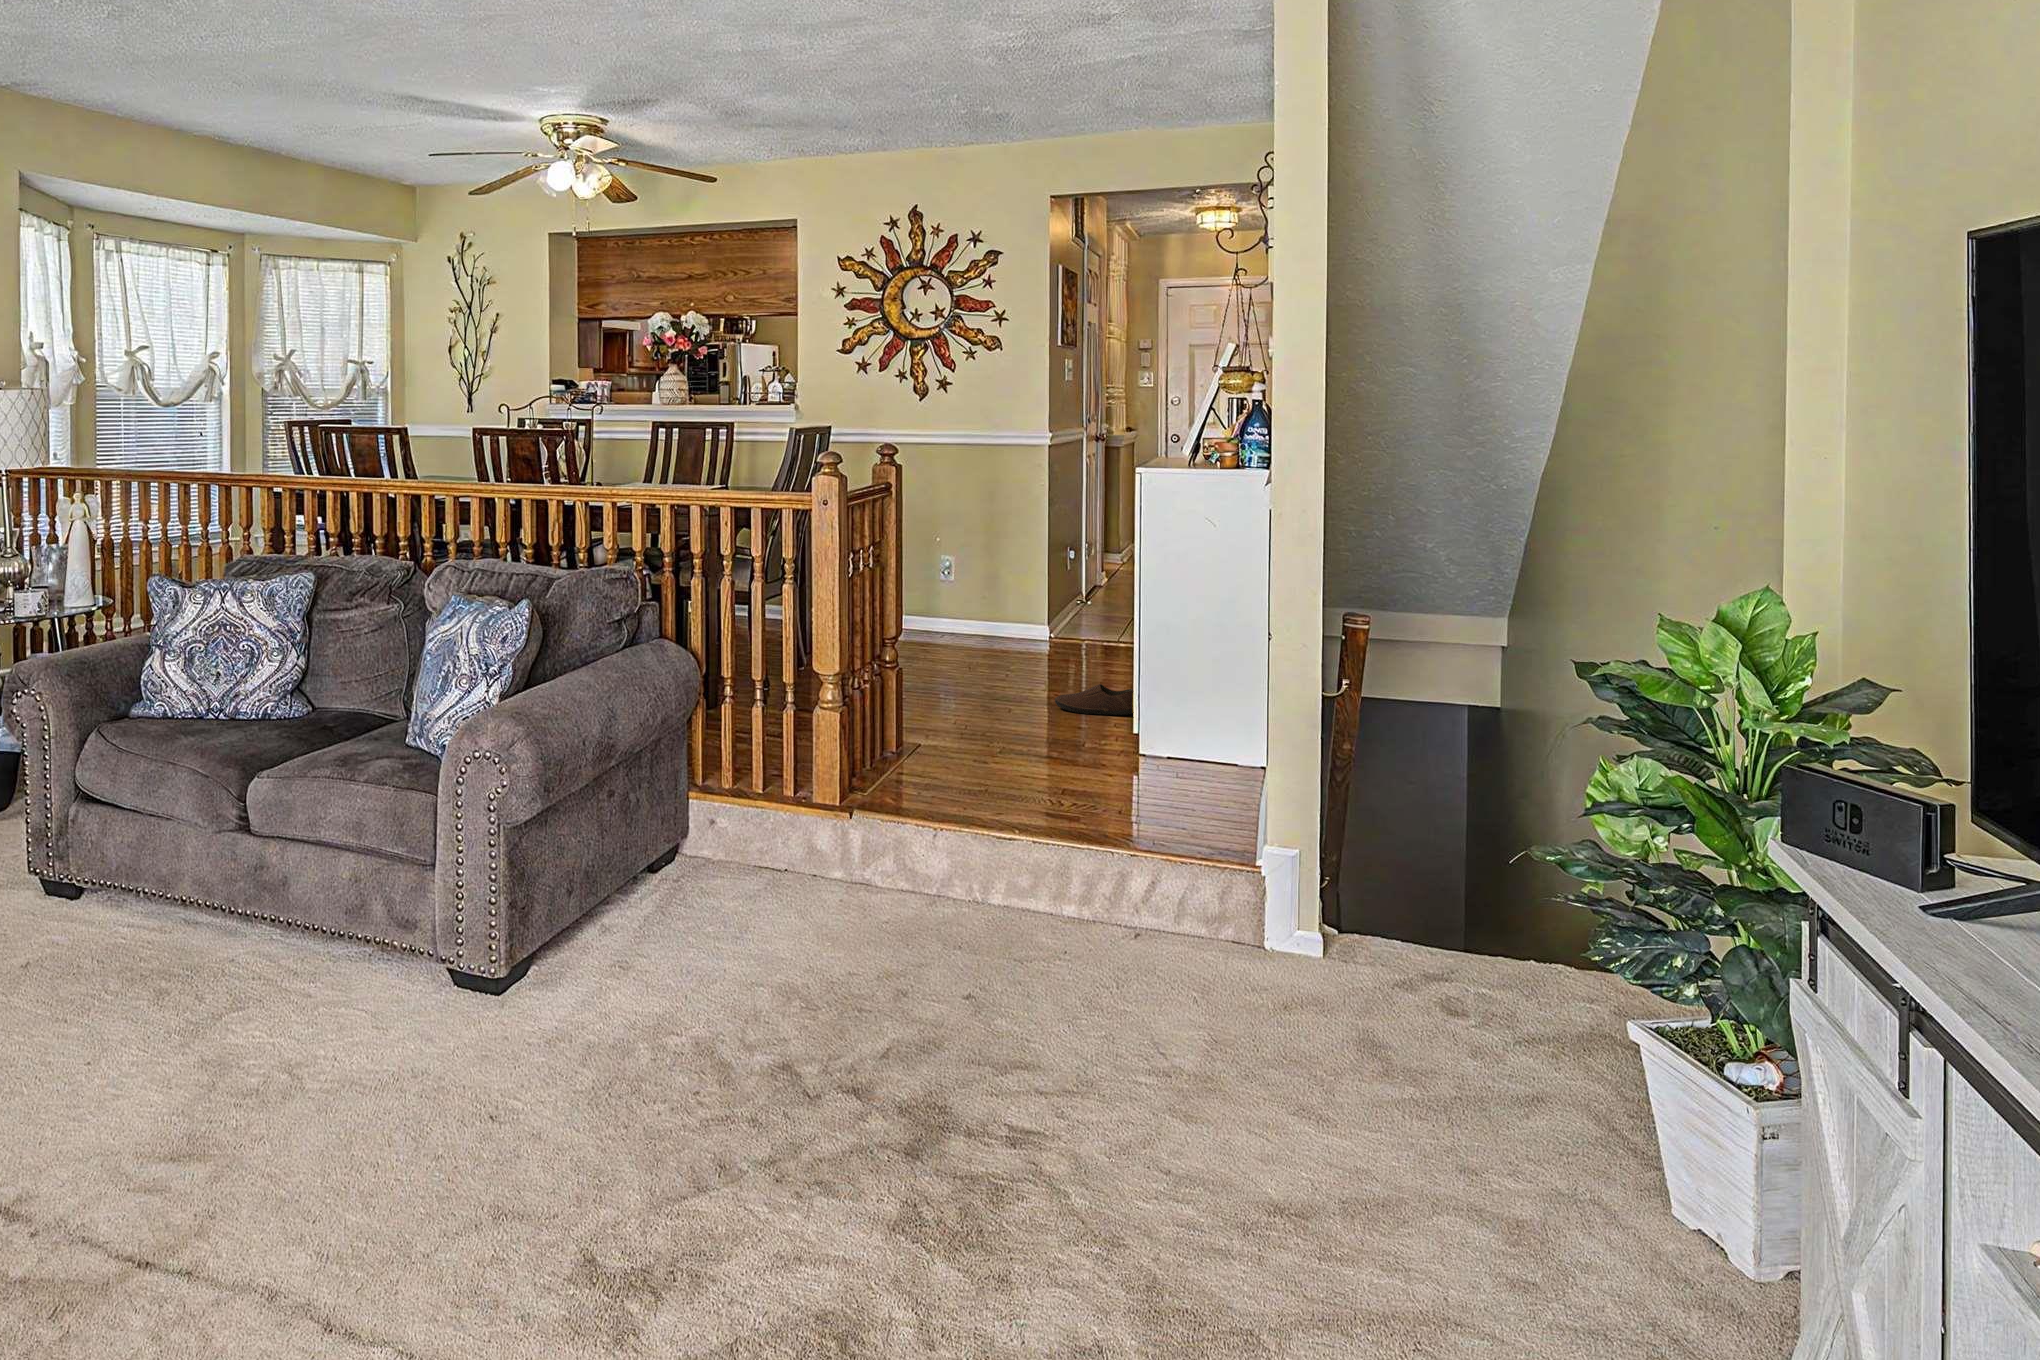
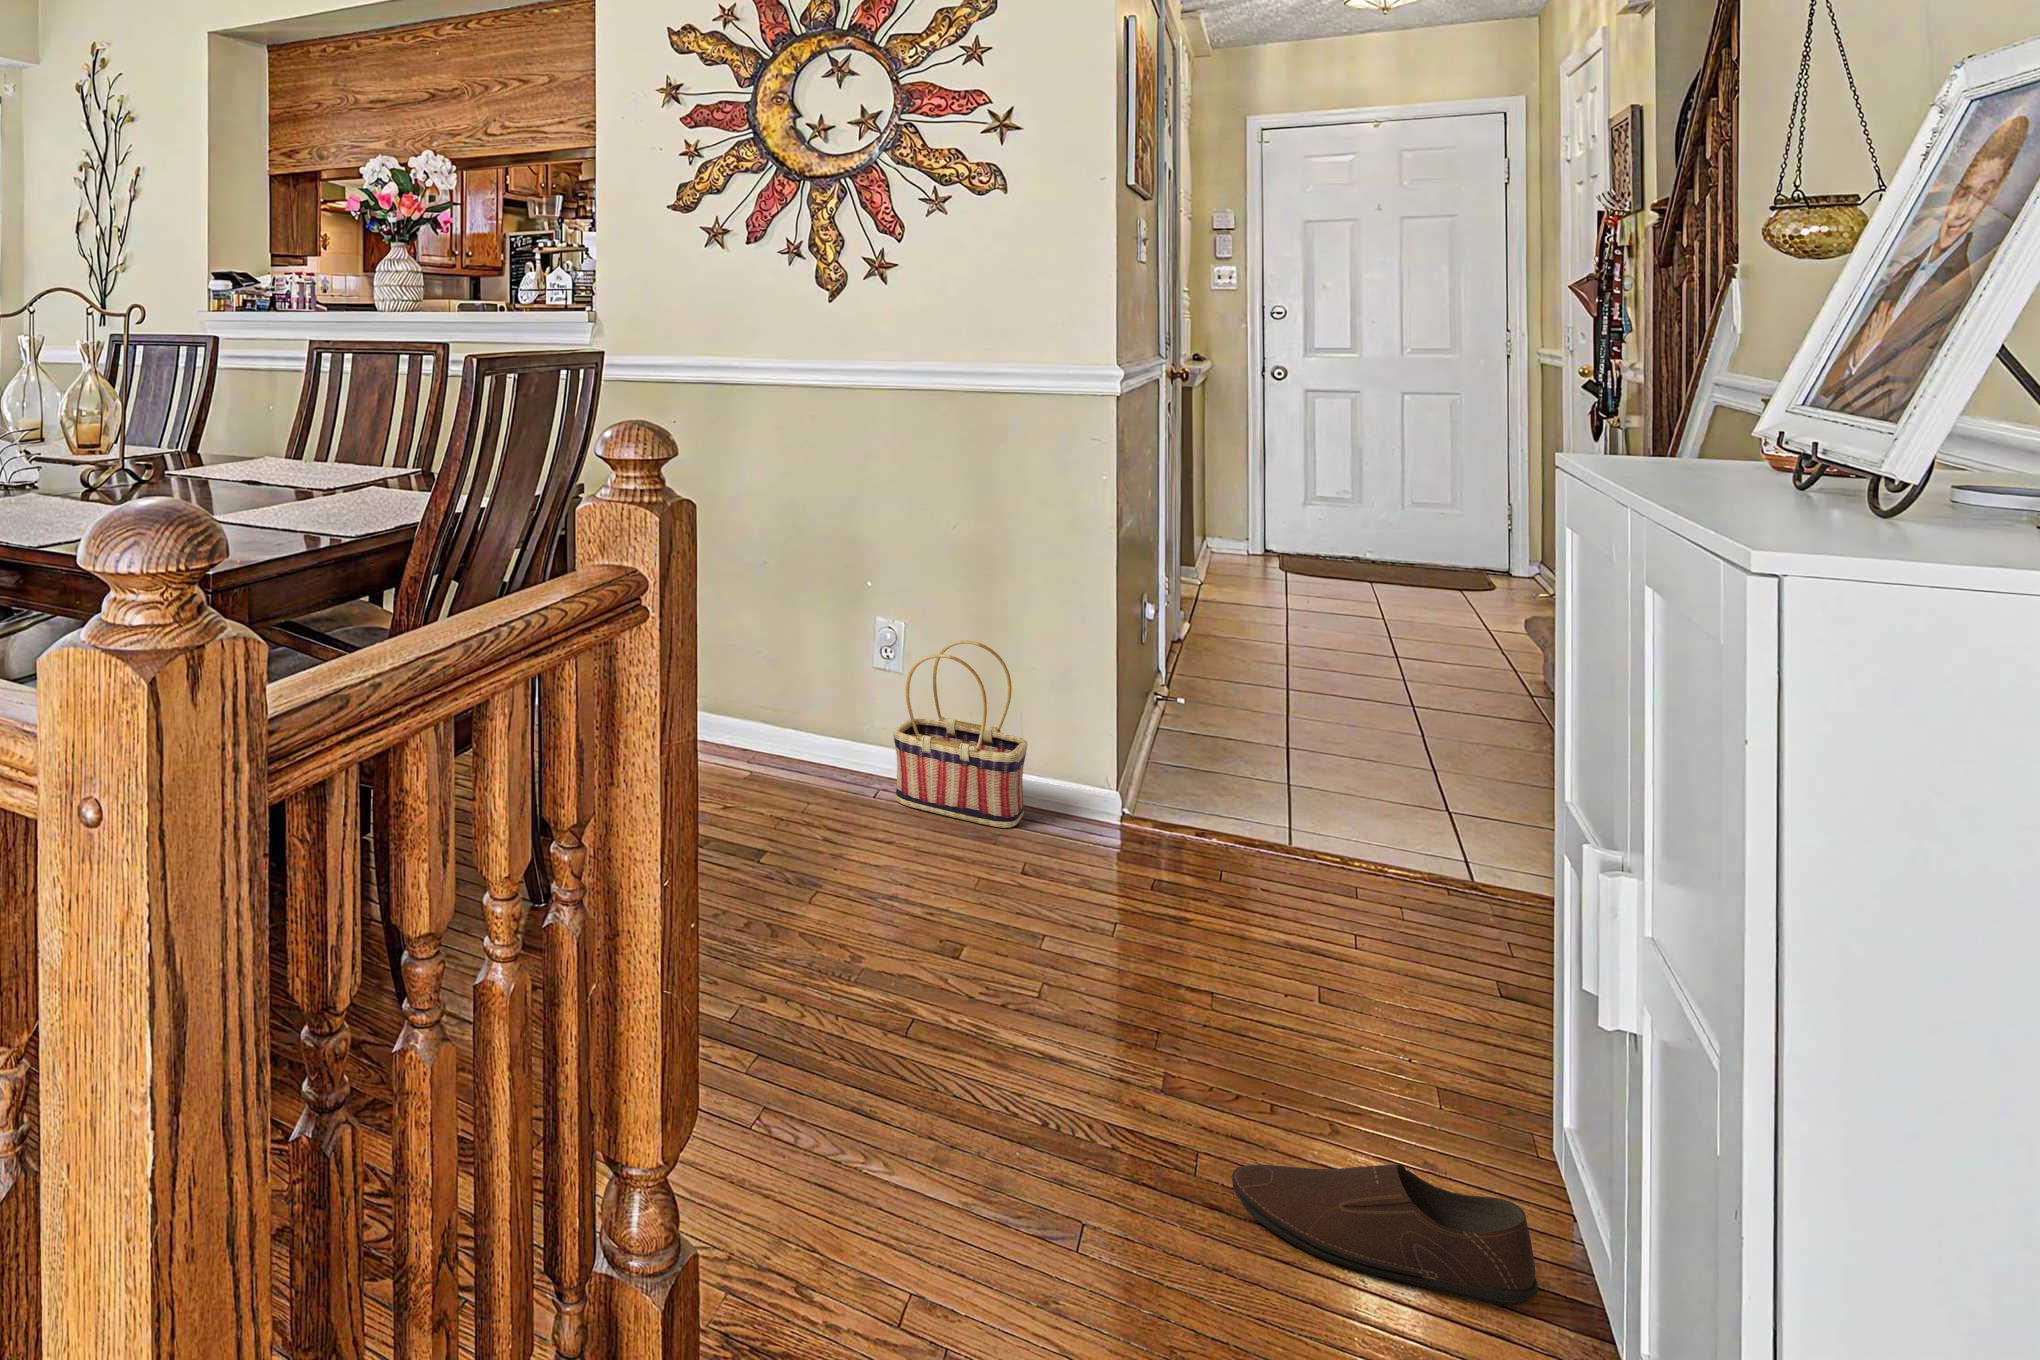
basket: none [950,565,1011,646] -> present [893,640,1027,828]

